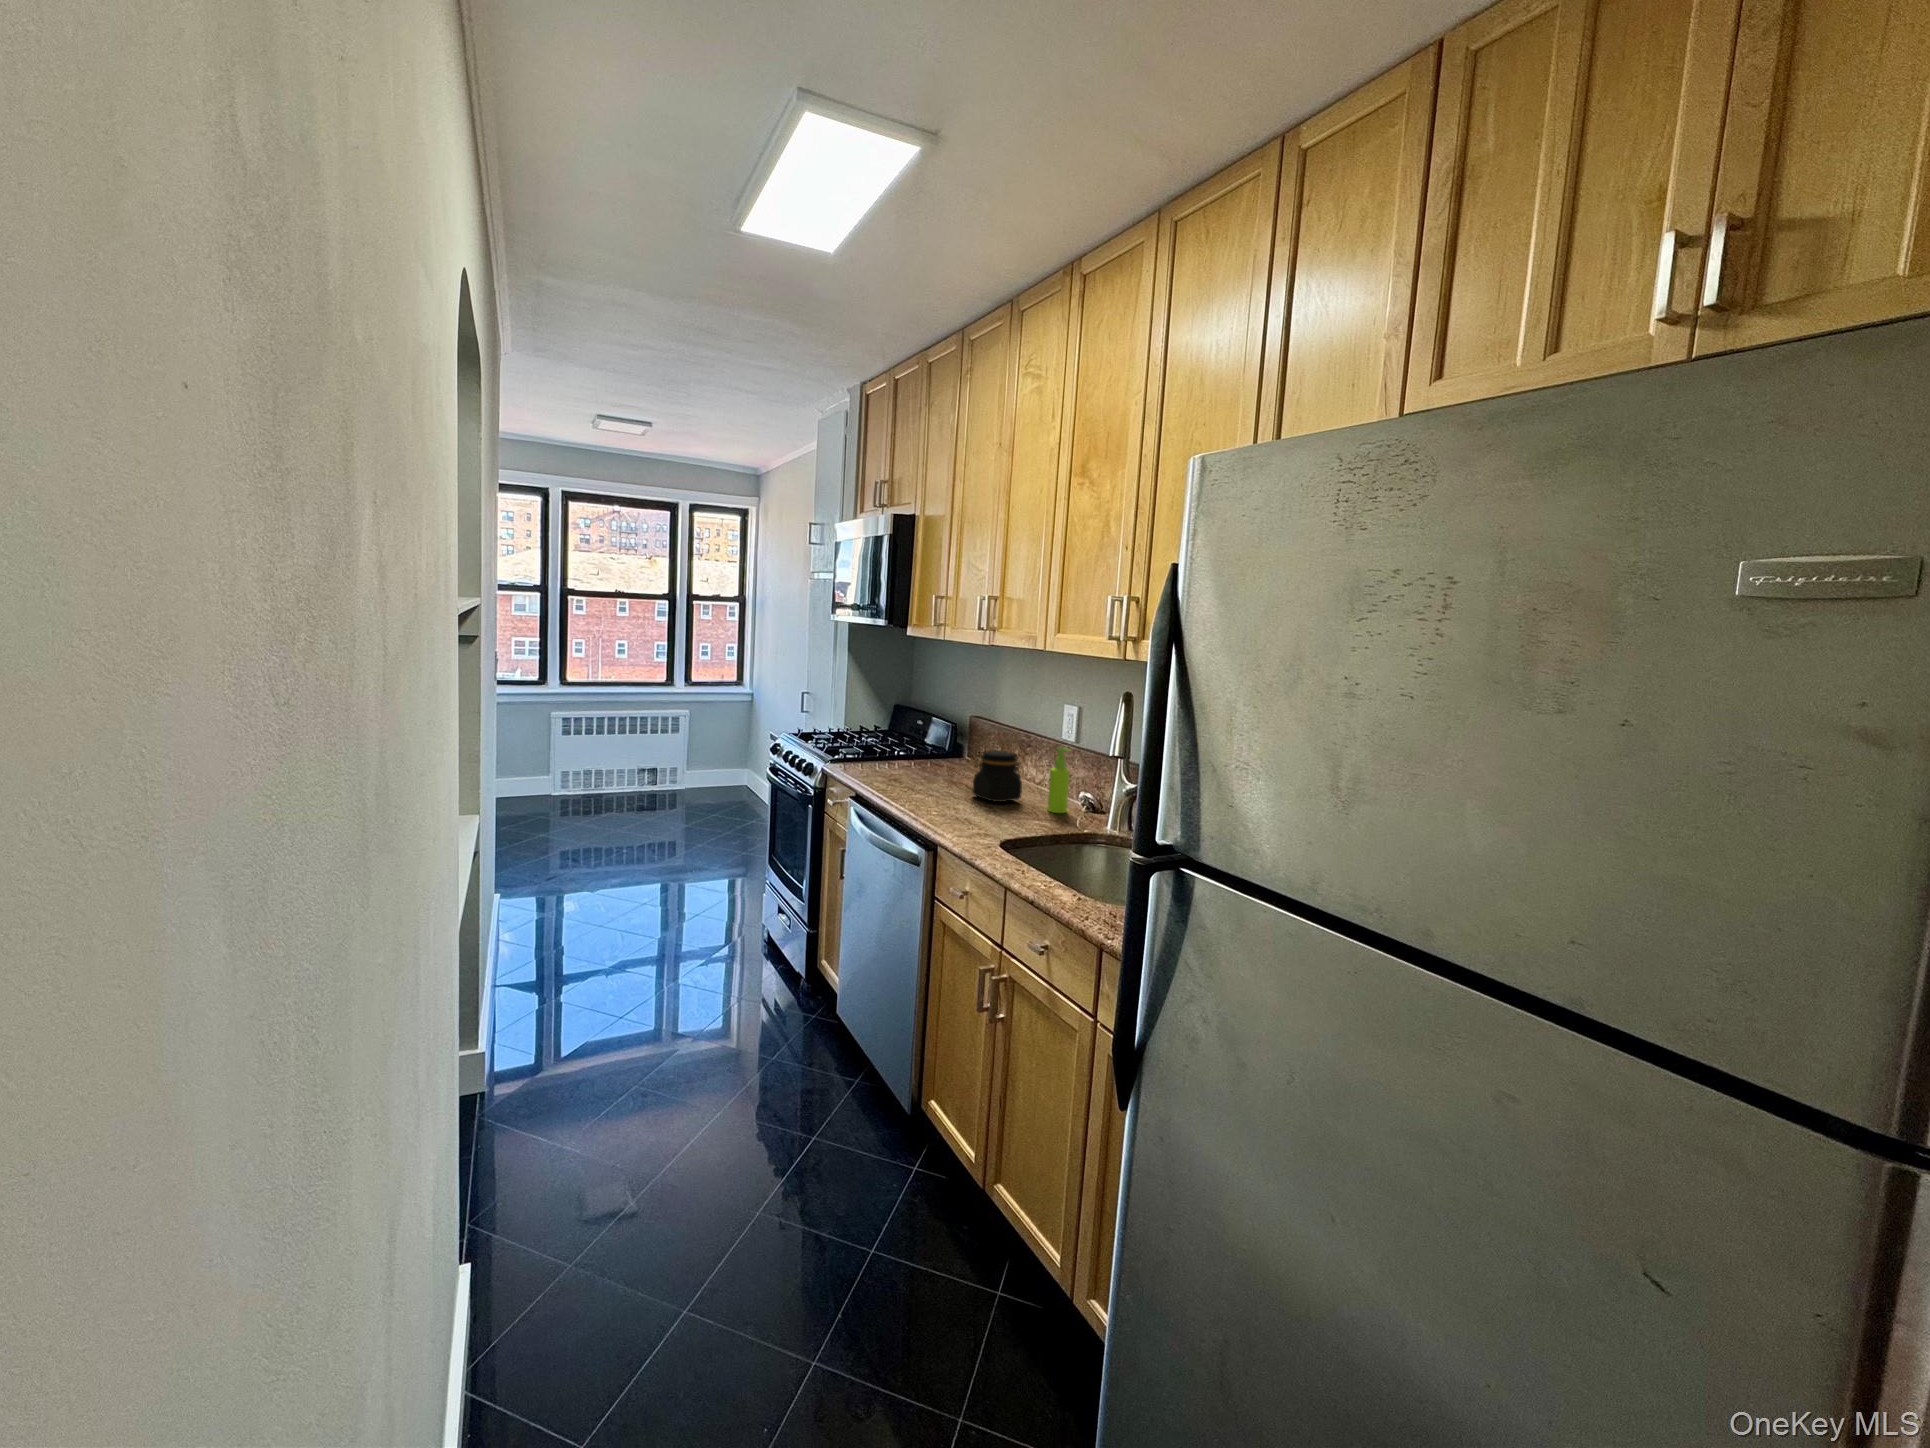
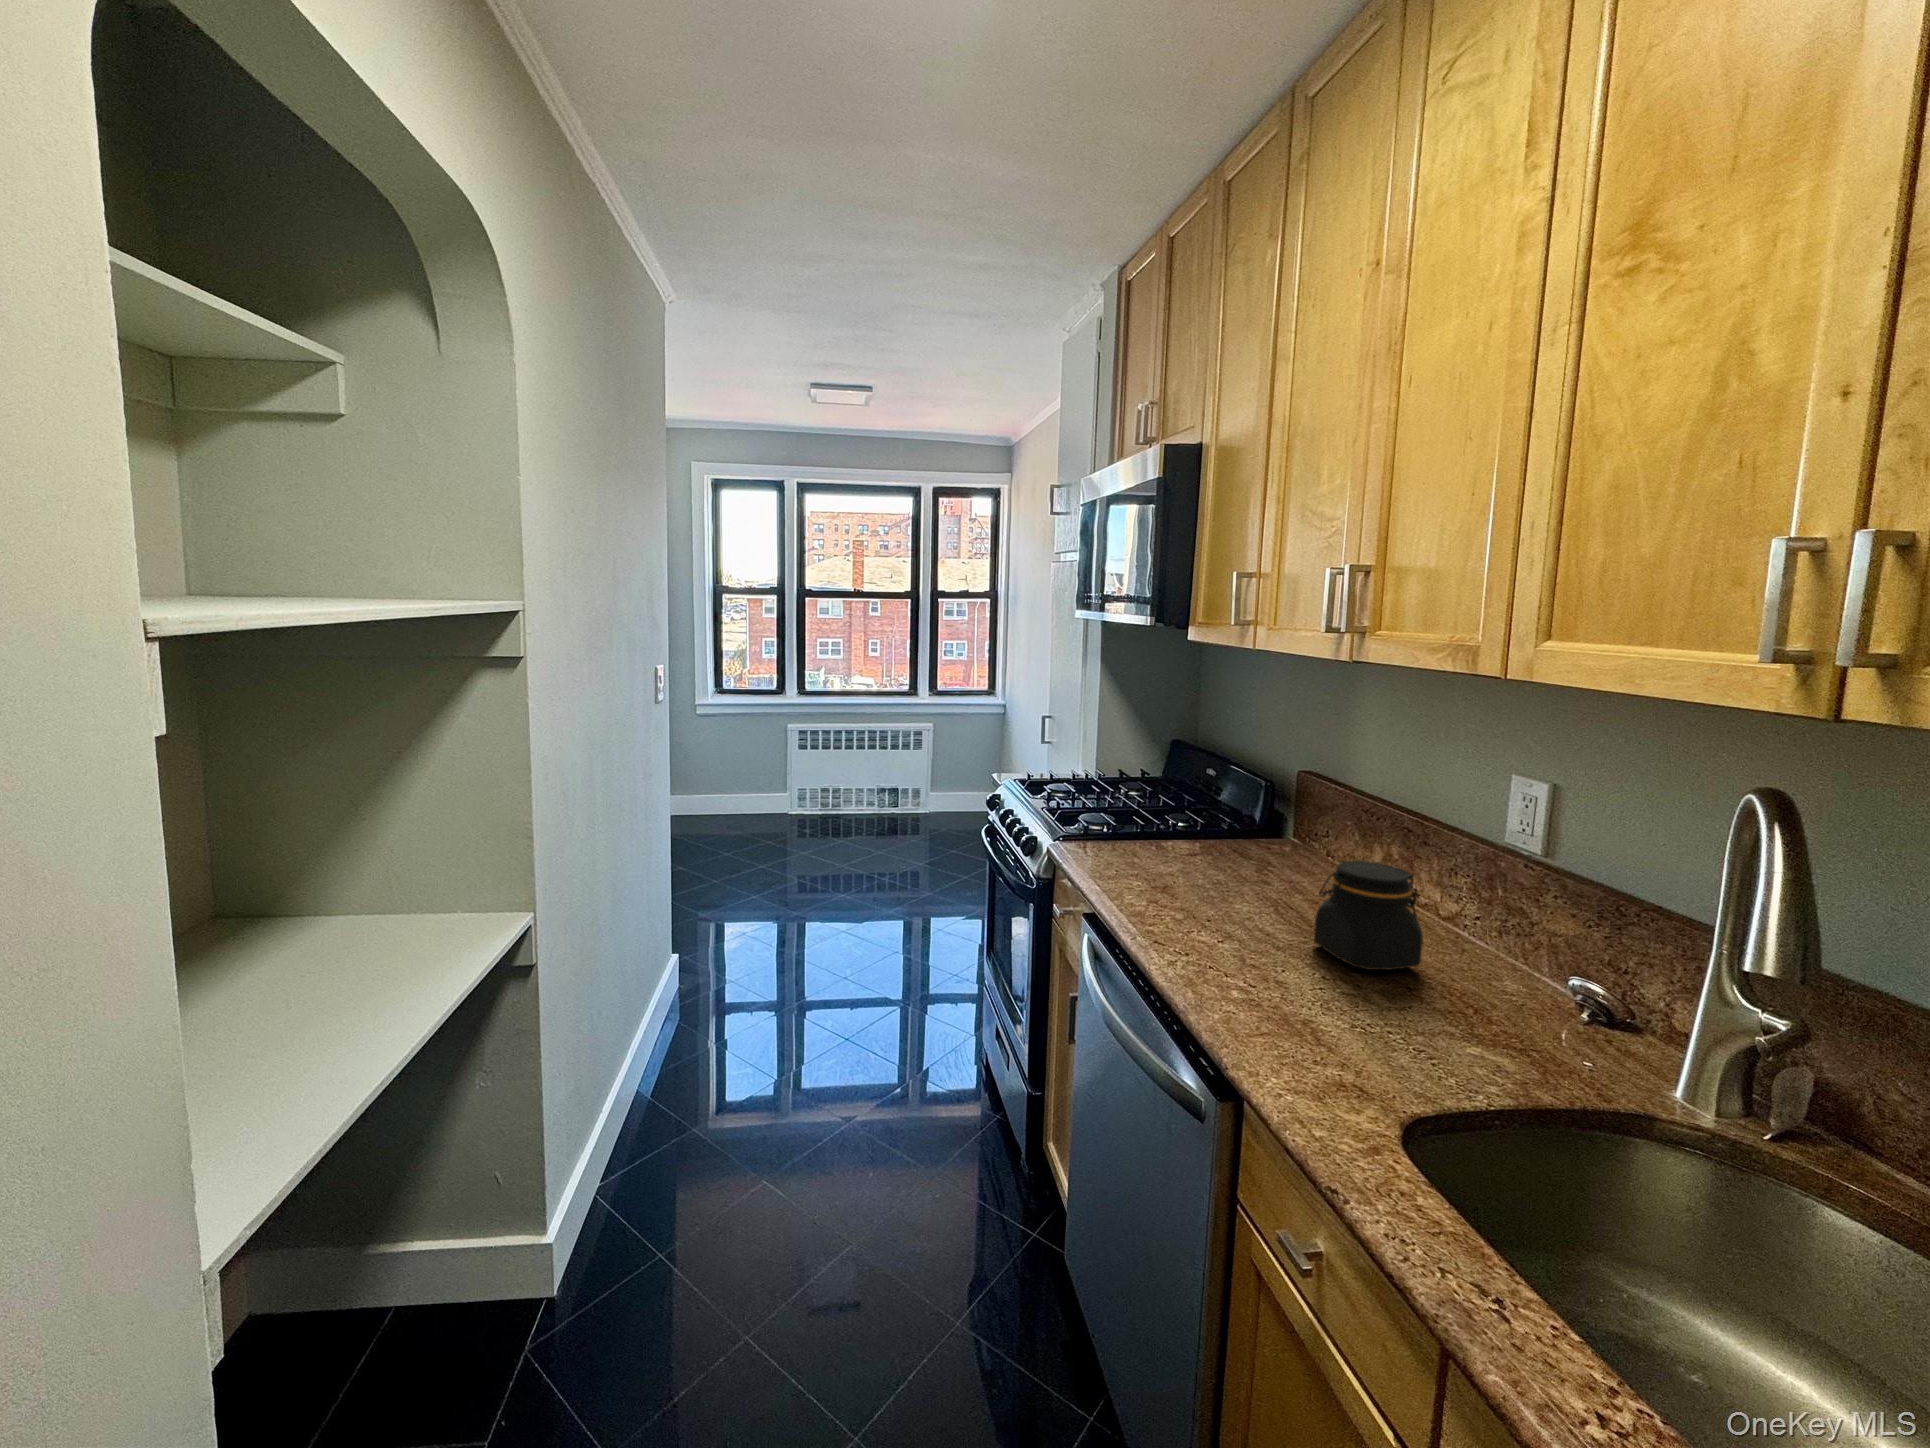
soap dispenser: present [1047,747,1071,813] -> none [1487,874,1553,1017]

